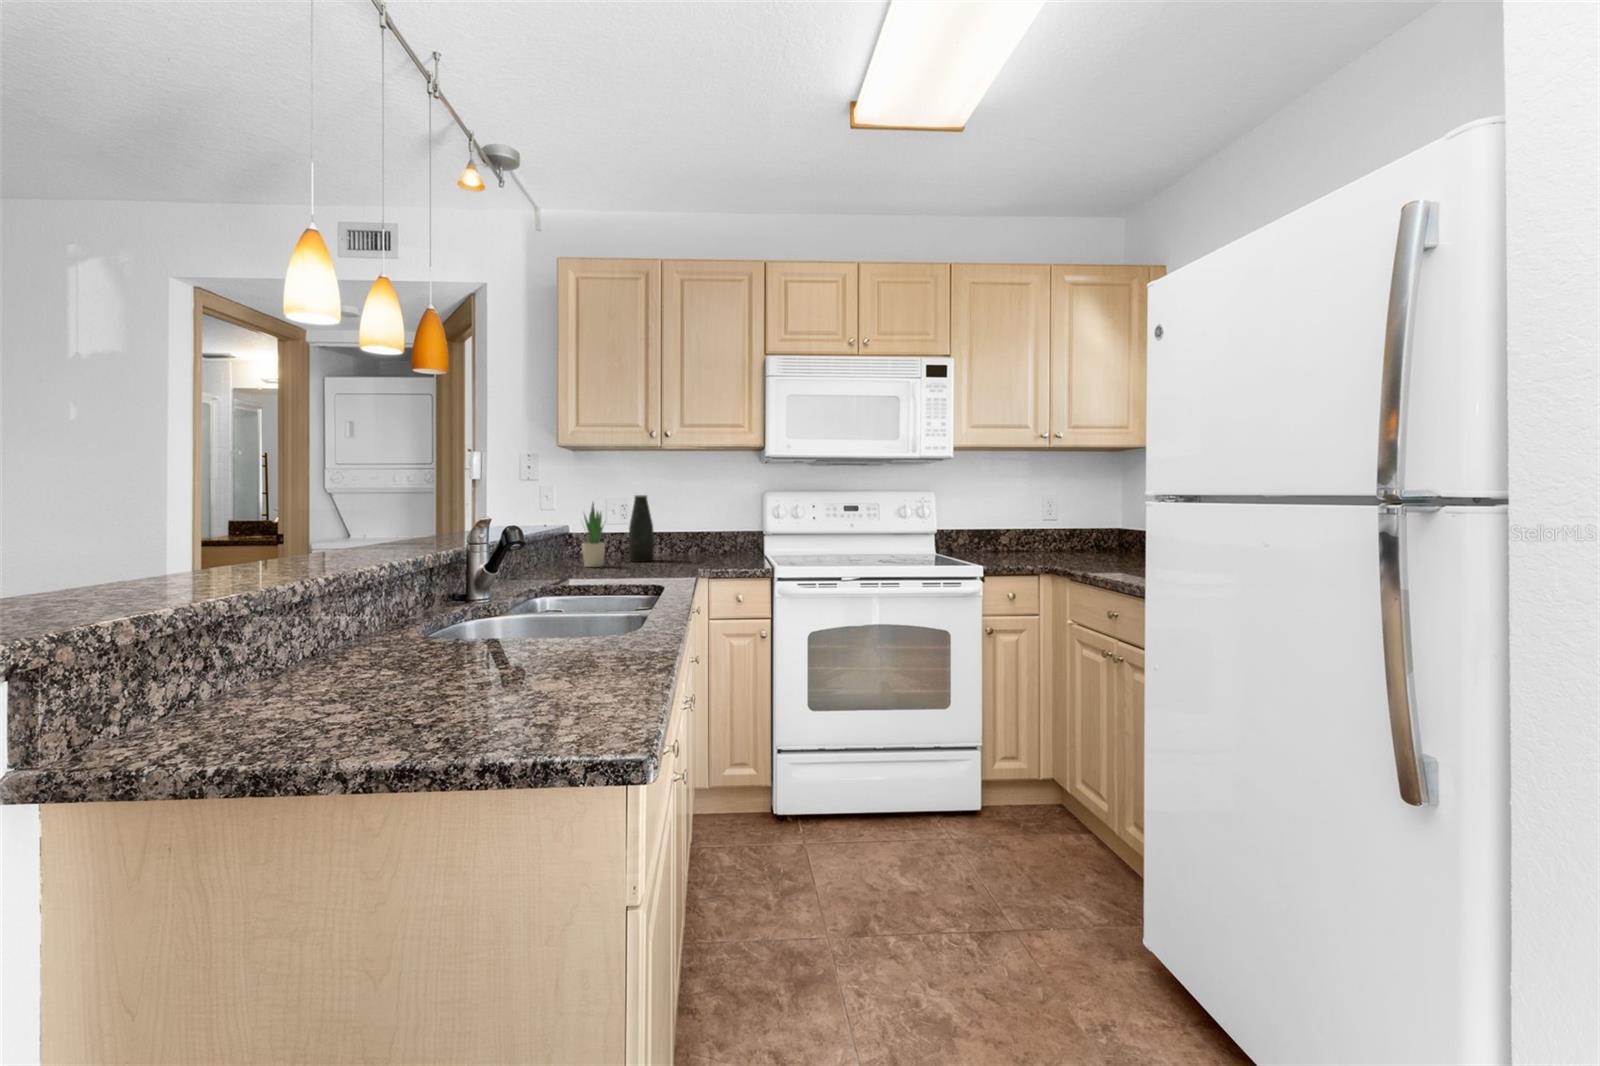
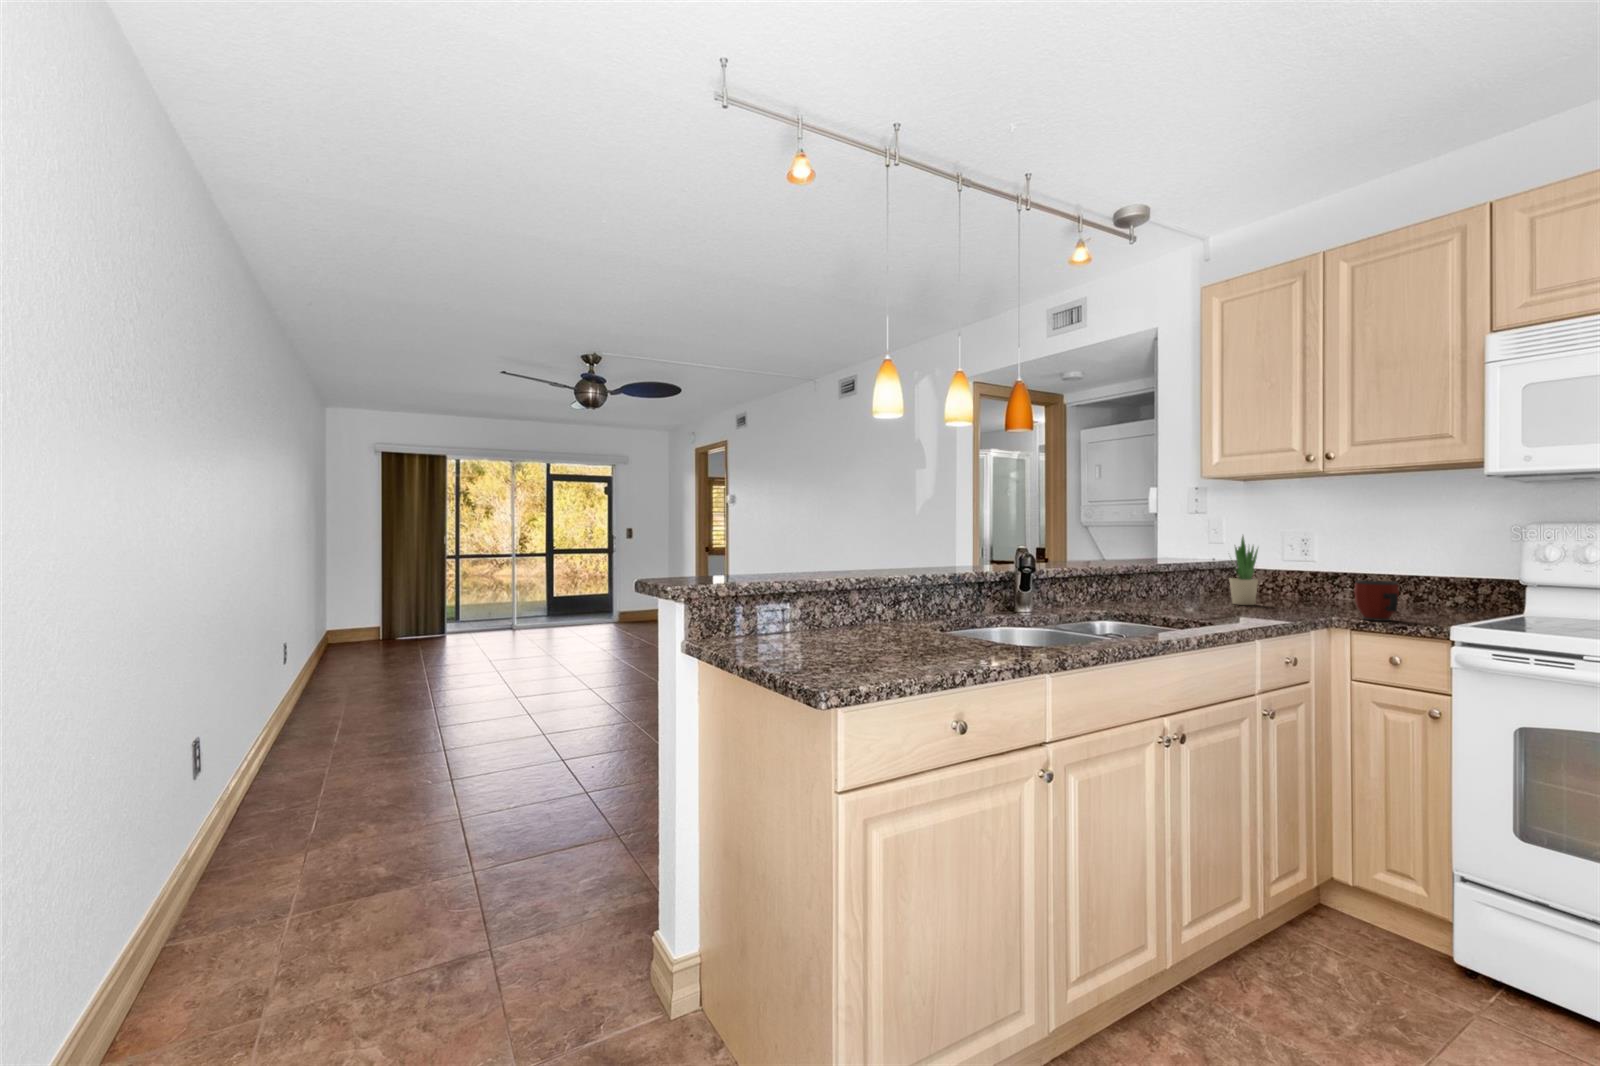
bottle: present [629,495,654,562] -> none [1301,528,1336,606]
mug: none [703,538,736,569] -> present [1354,580,1399,621]

